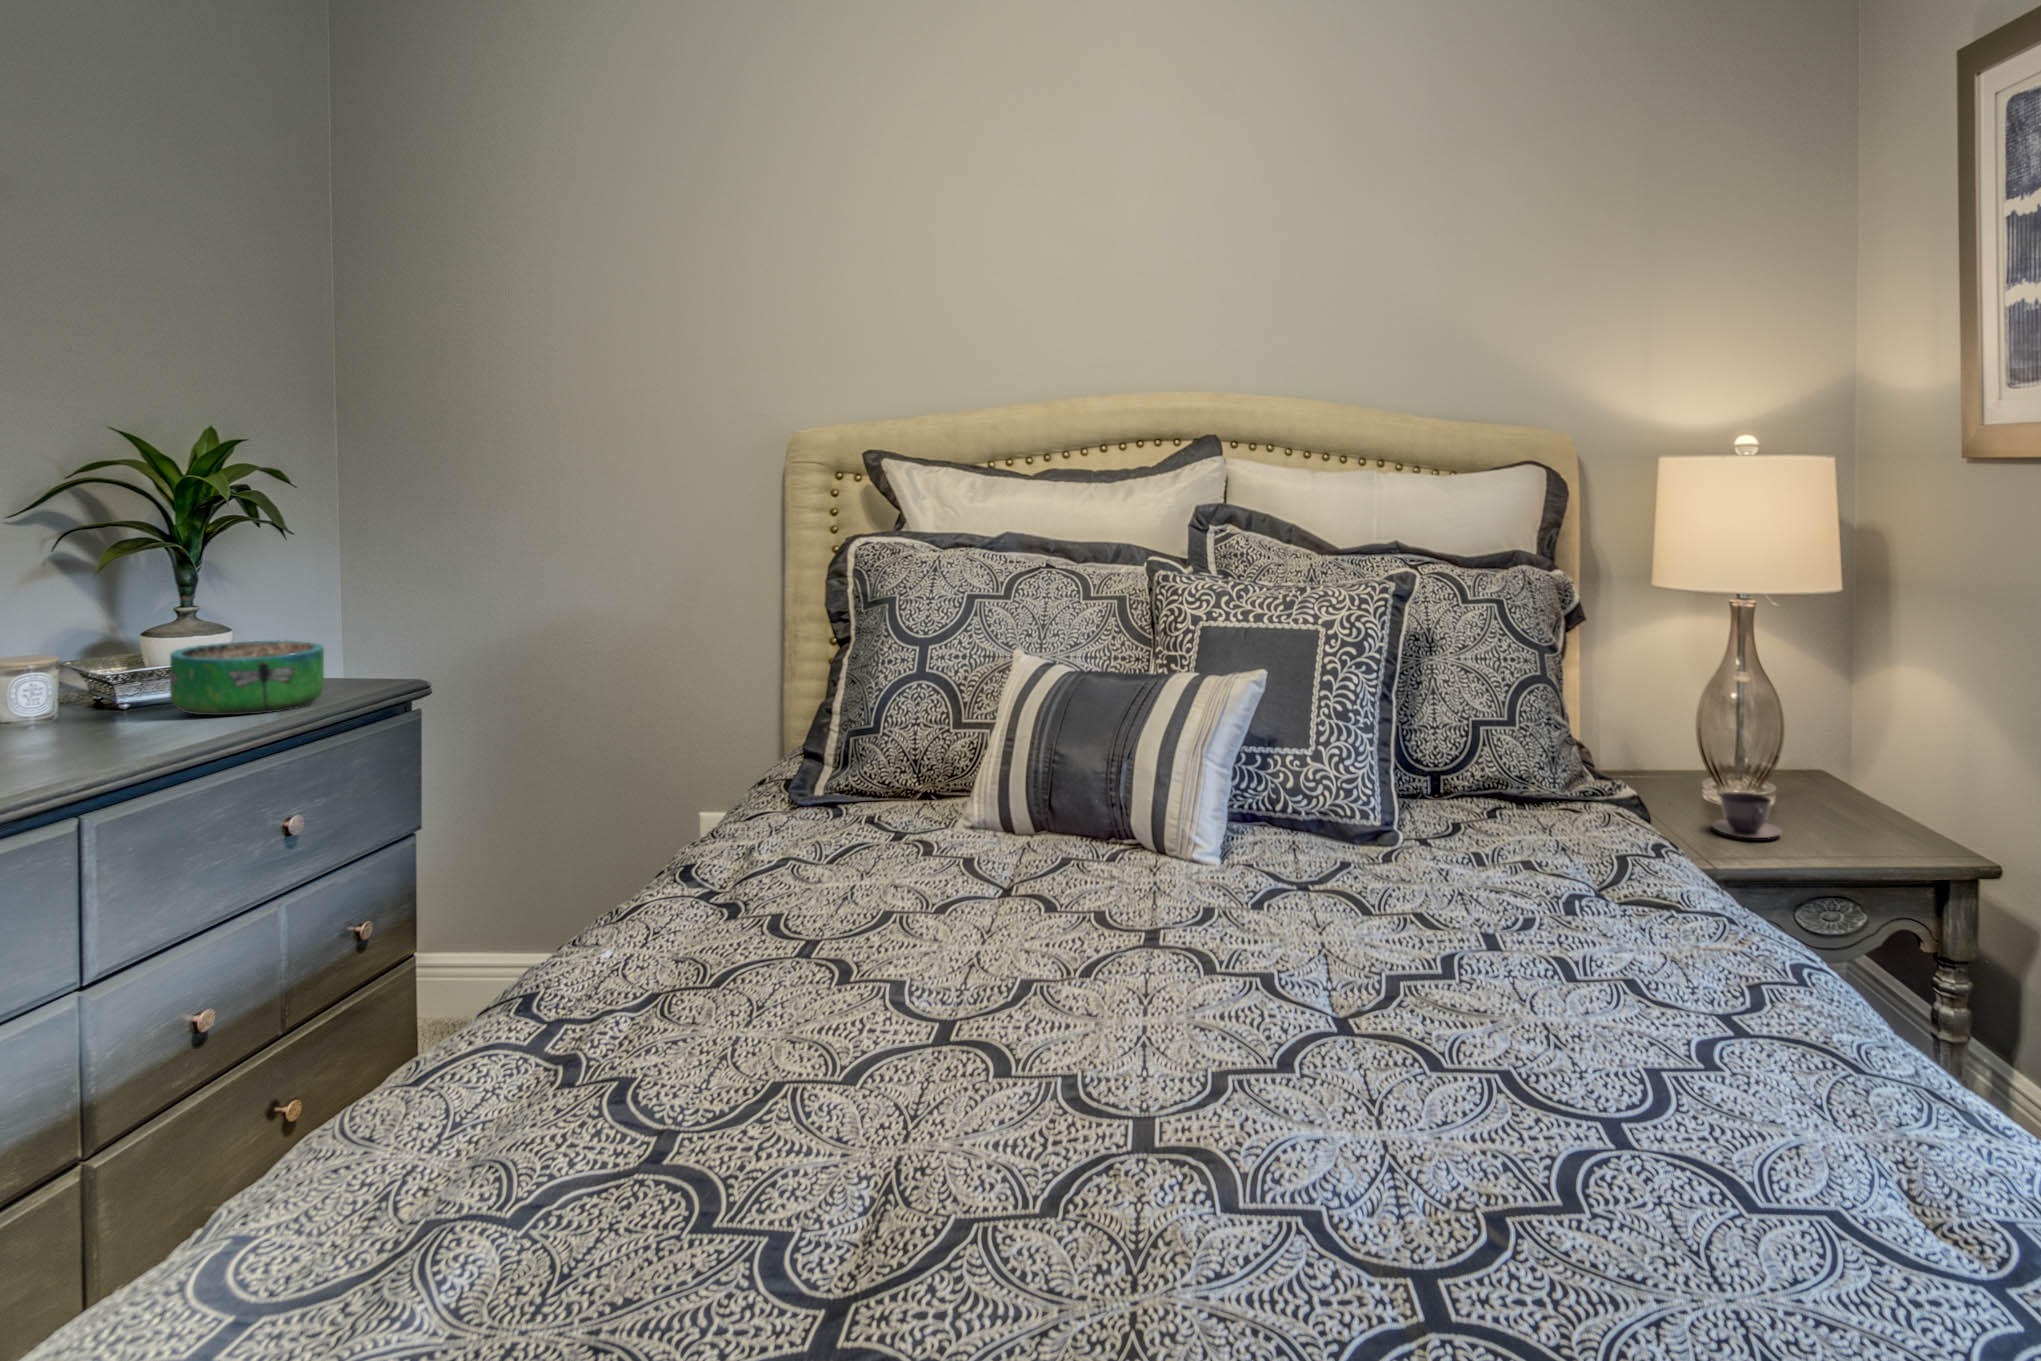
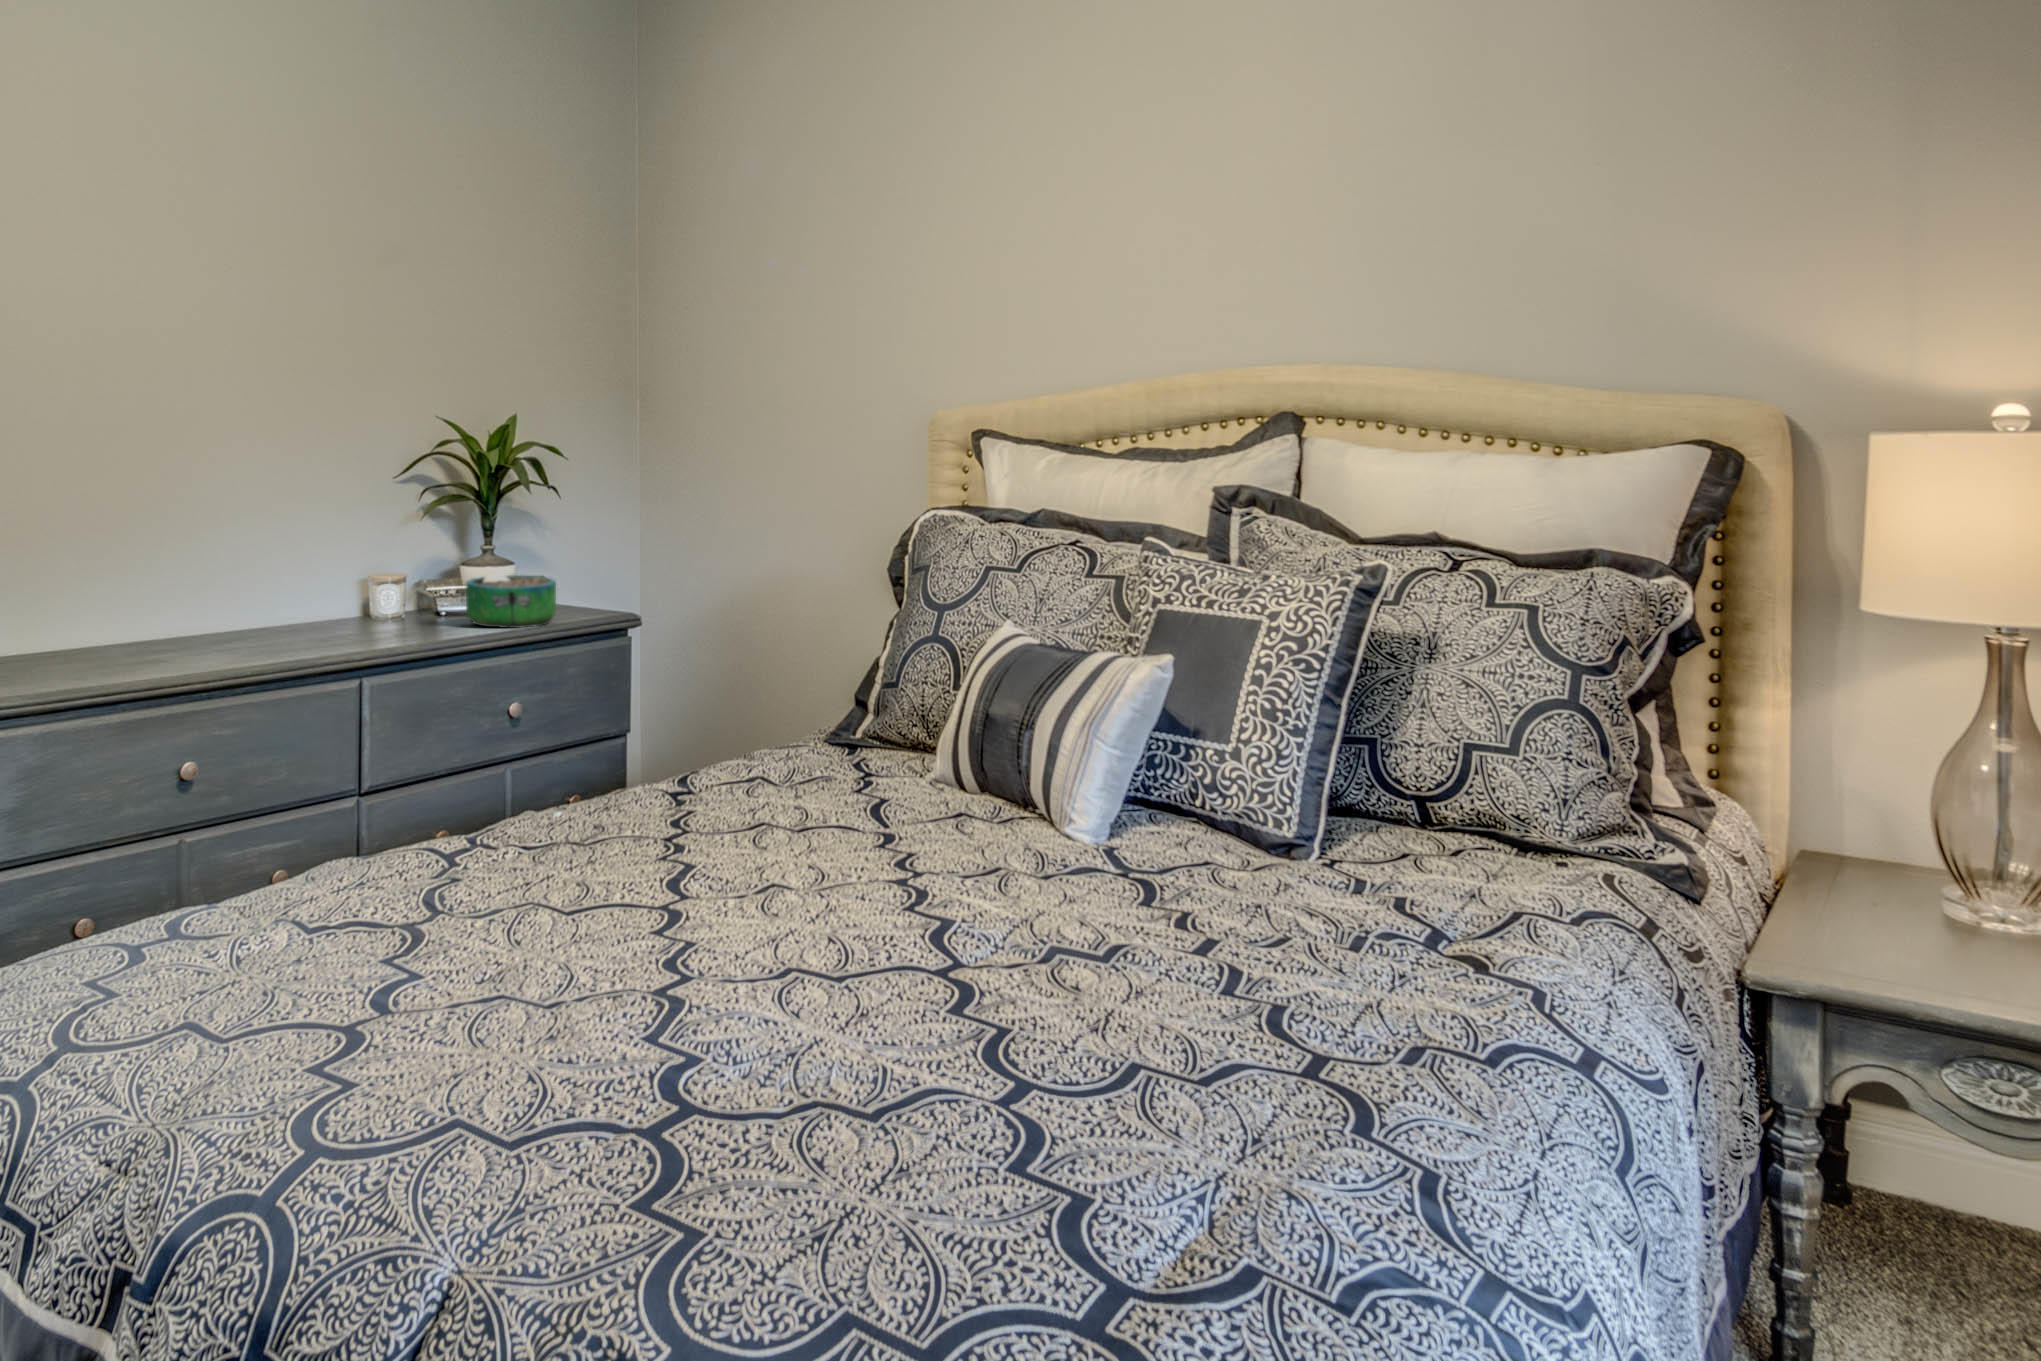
teacup: present [1712,792,1782,838] -> none [1847,882,1956,947]

